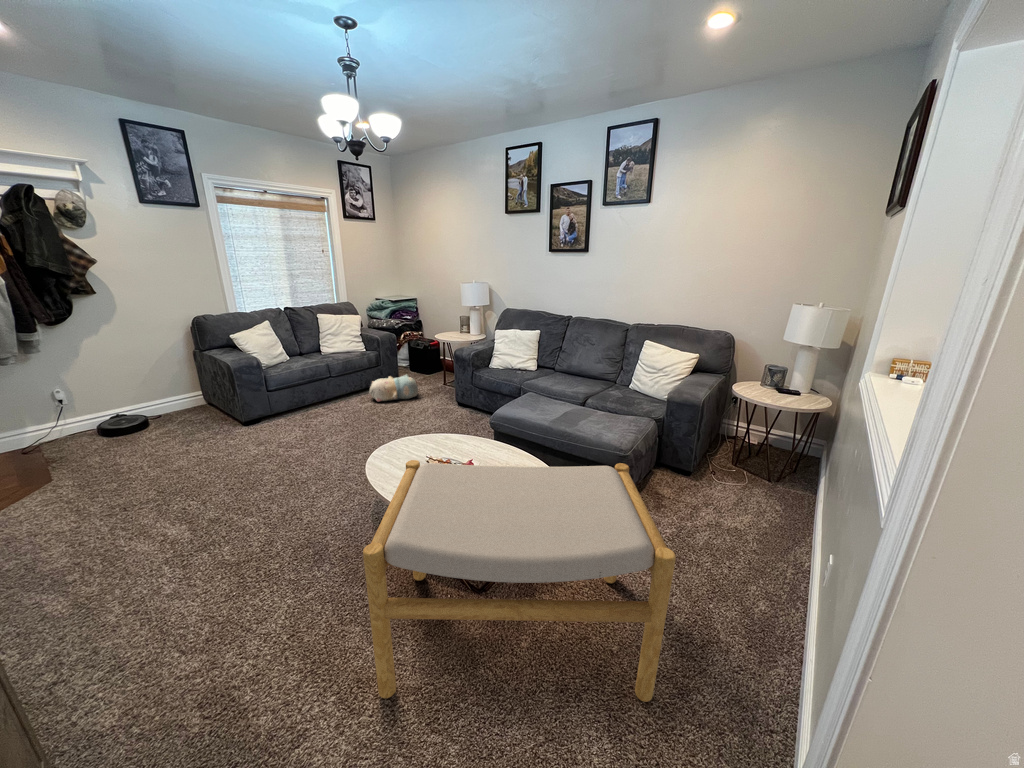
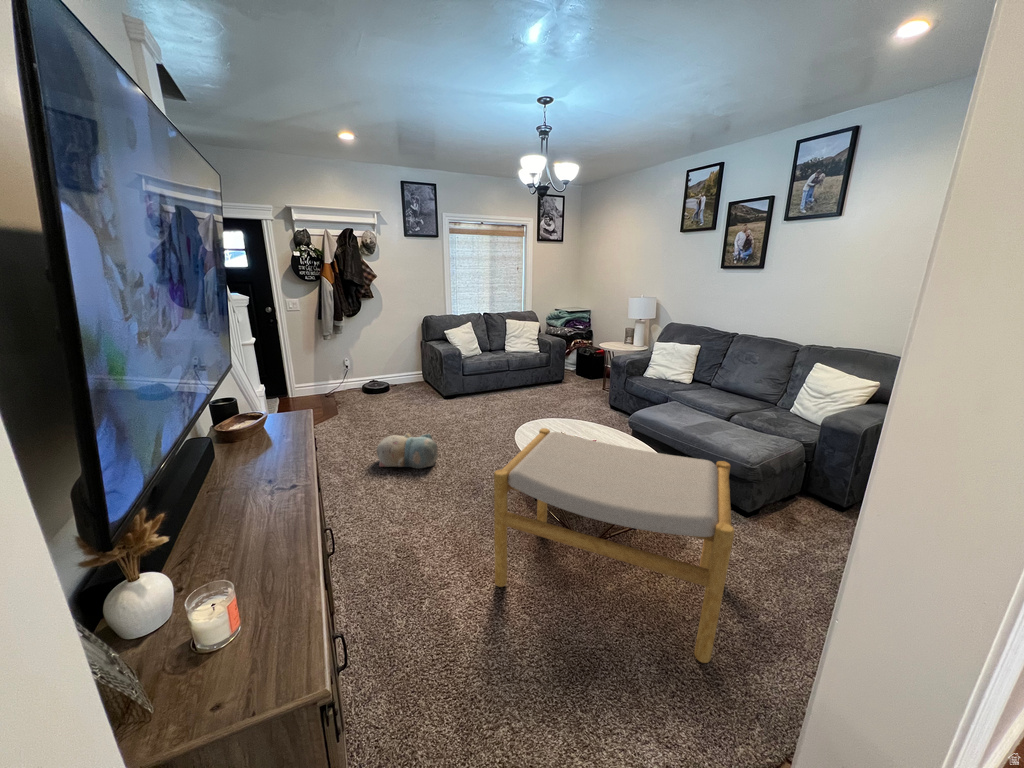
plush toy: present [369,375,418,401] -> present [377,433,438,469]

